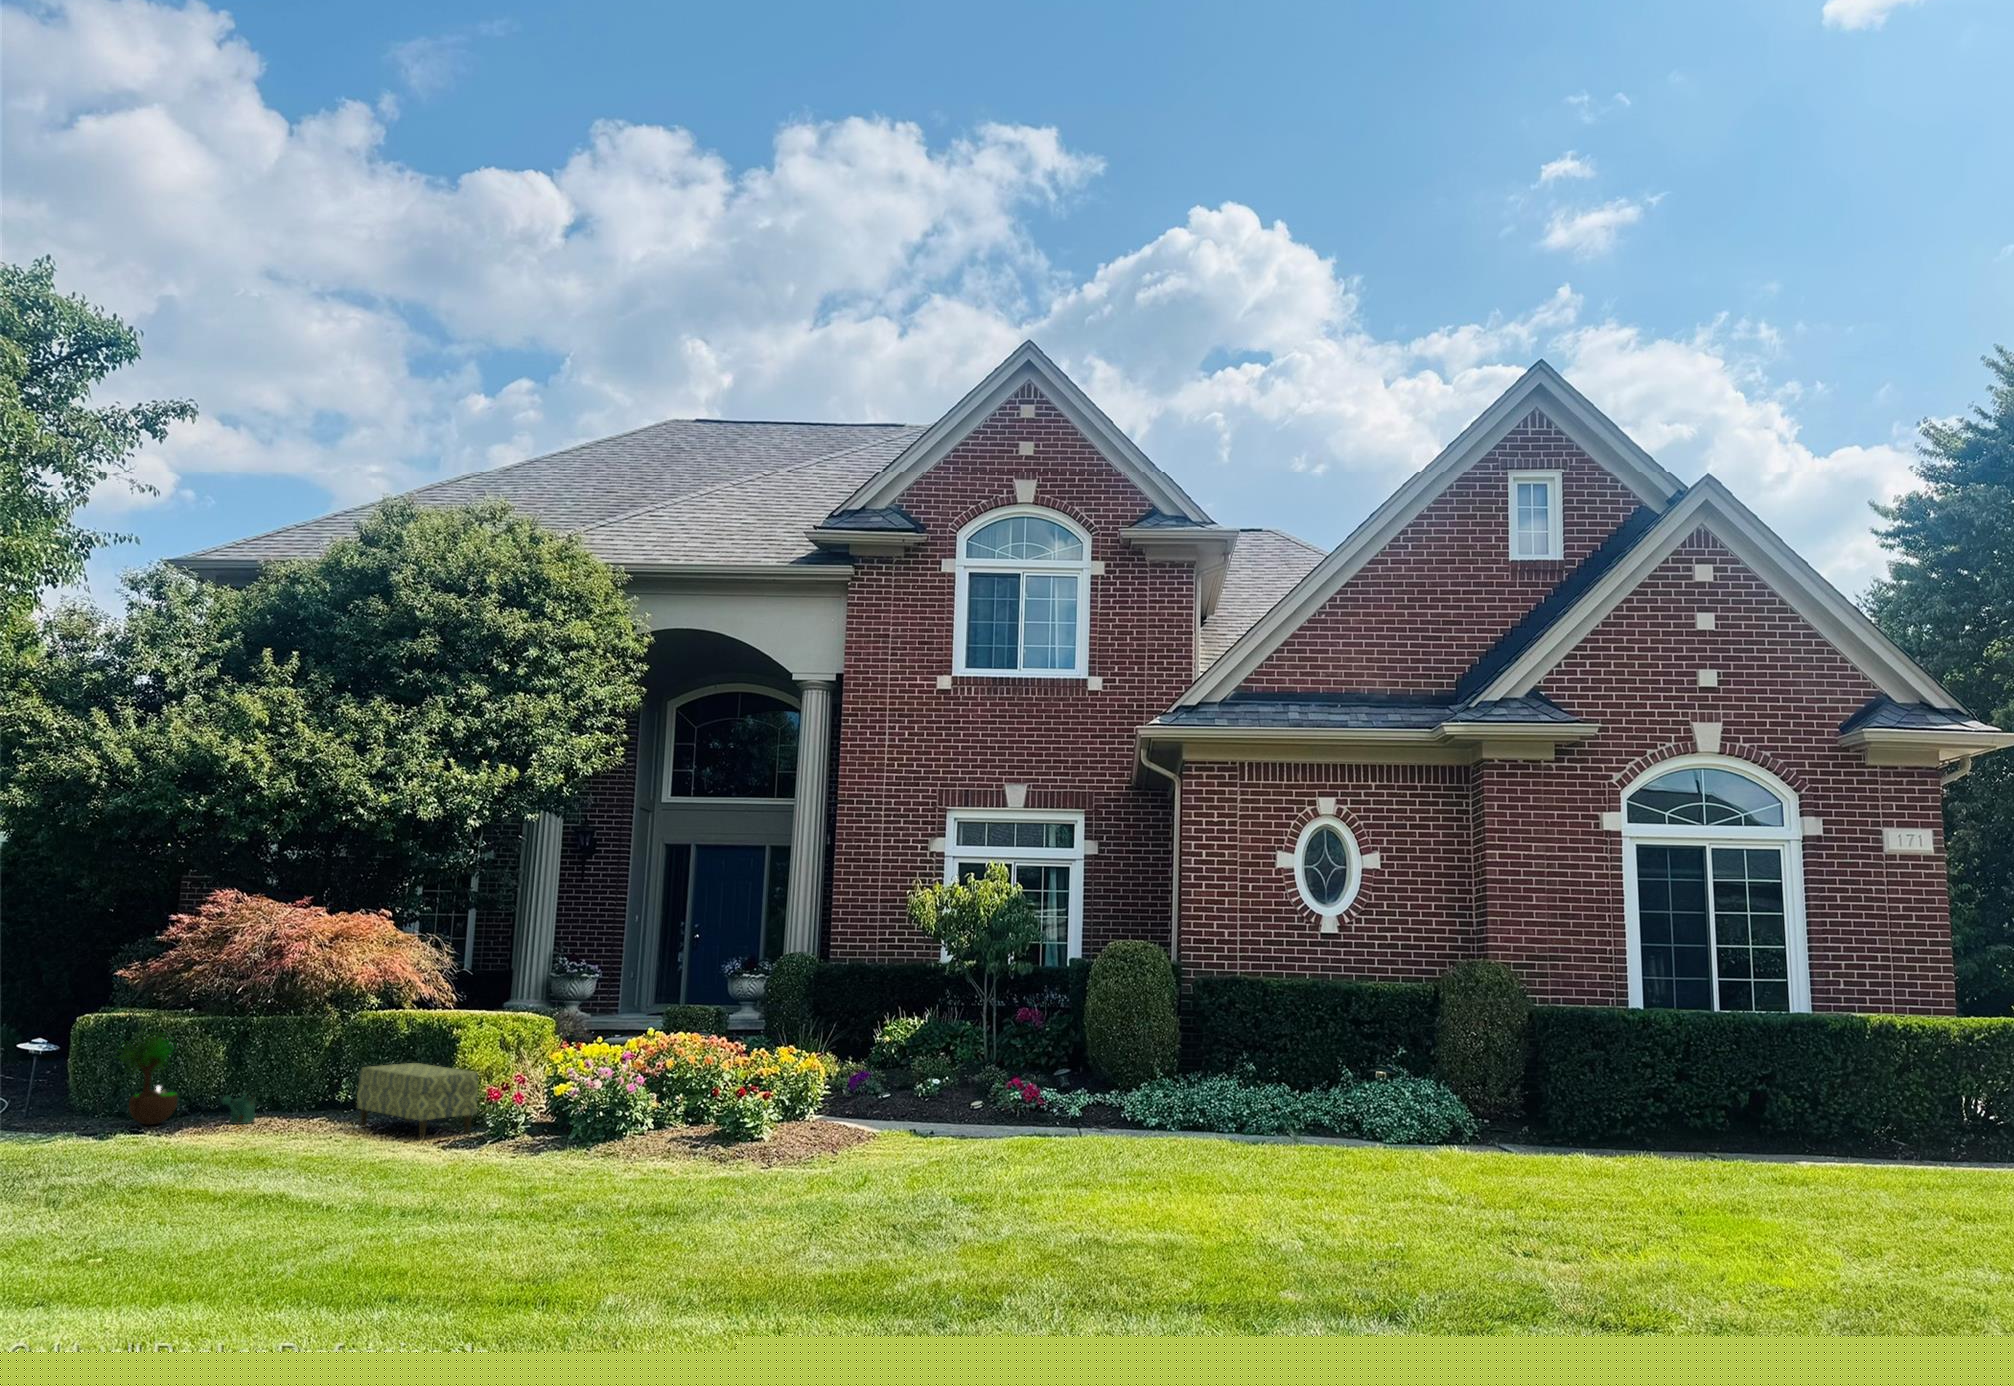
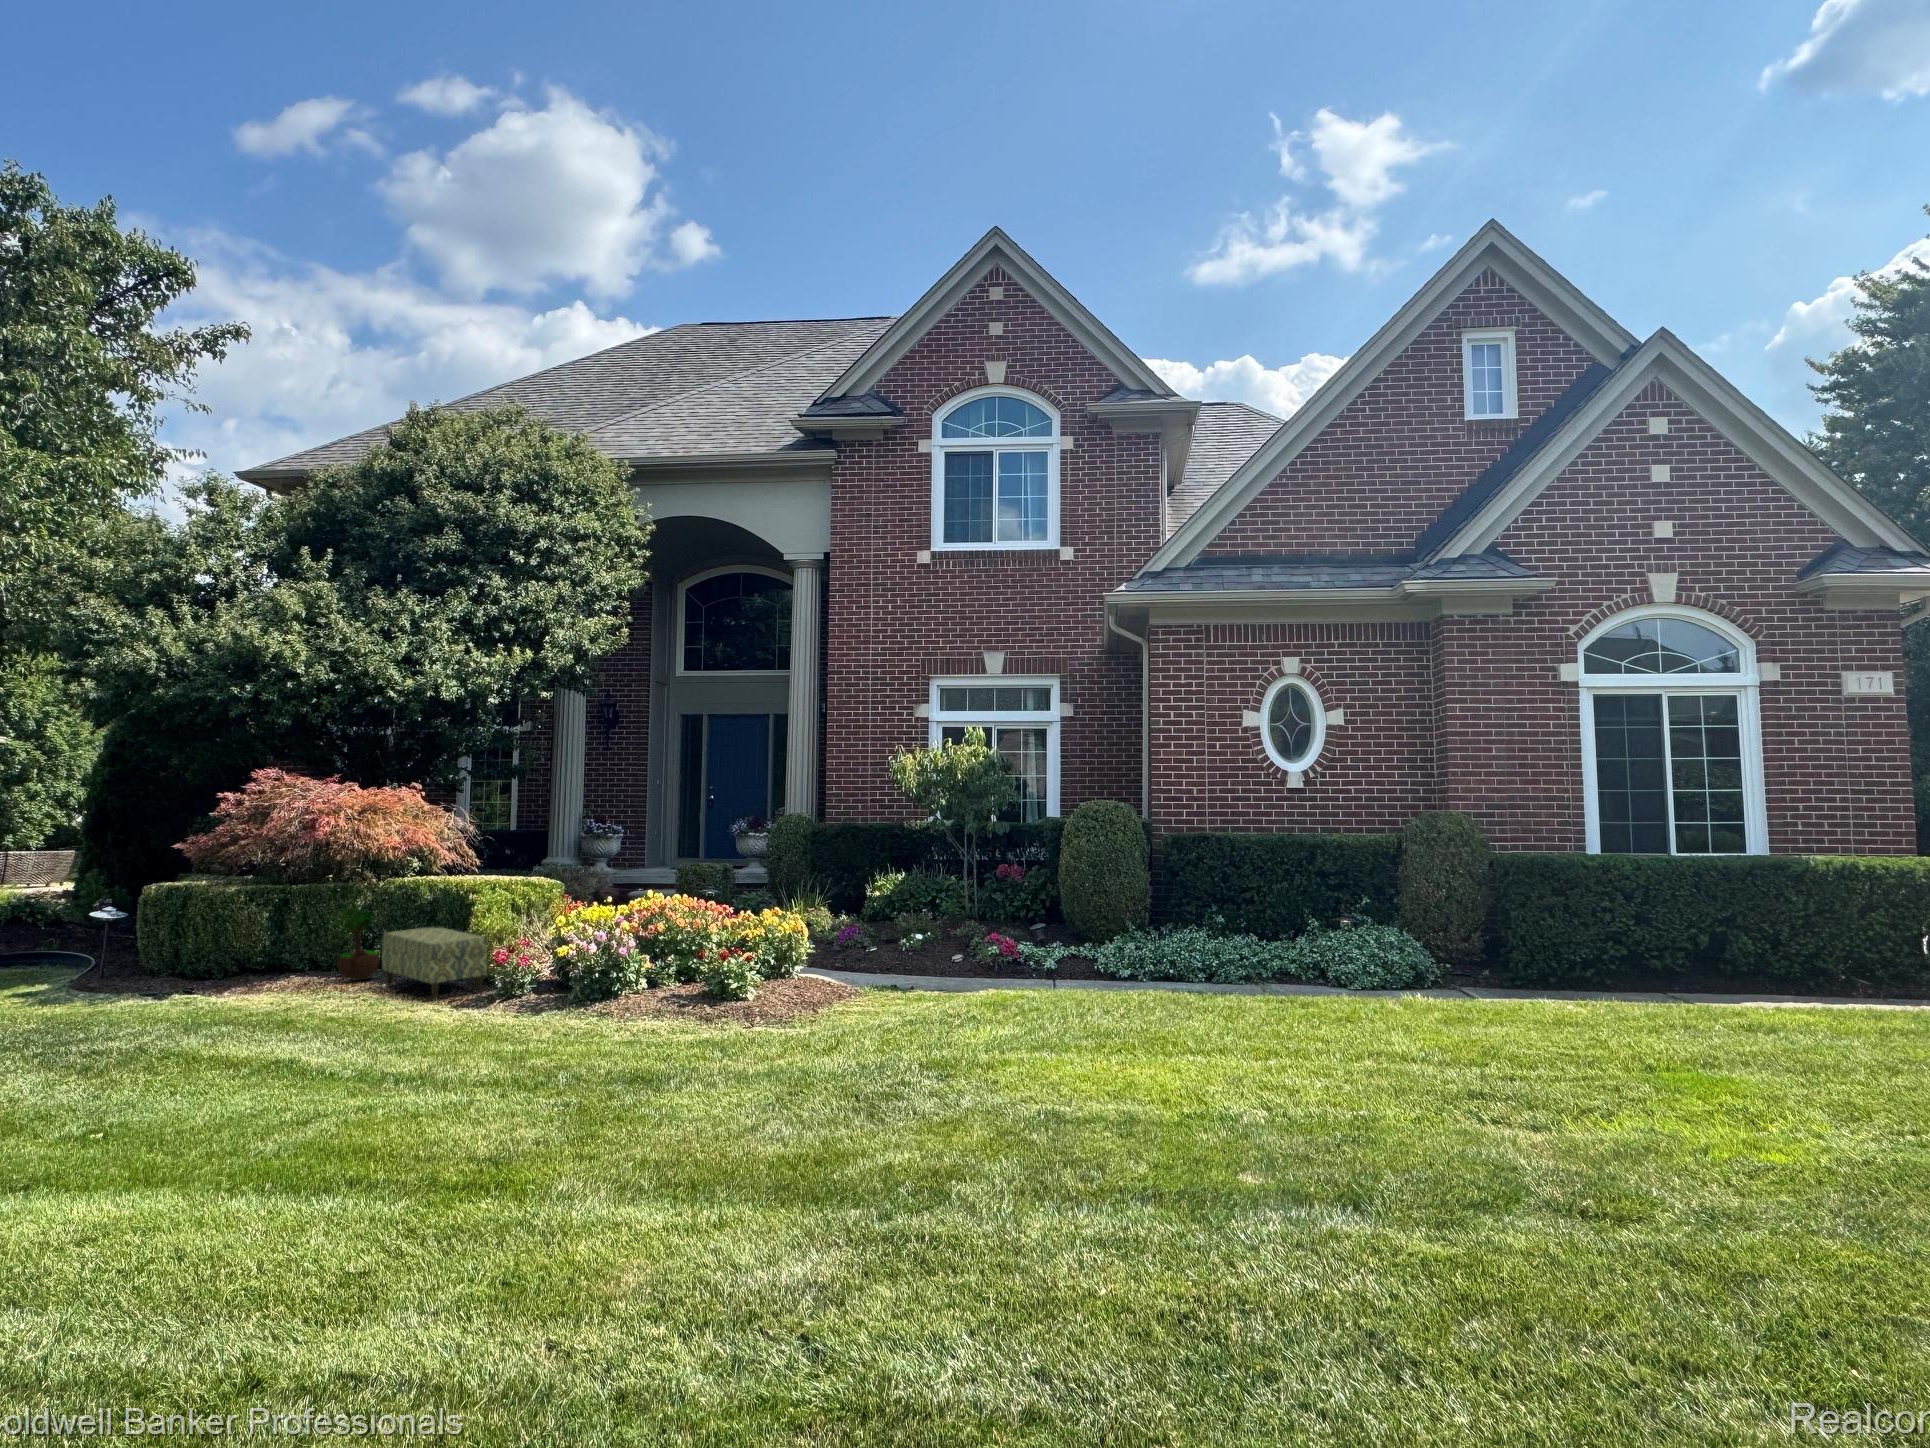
potted tree: present [120,1034,177,1125] -> present [333,903,379,981]
watering can: present [222,1092,256,1124] -> none [262,954,297,985]

